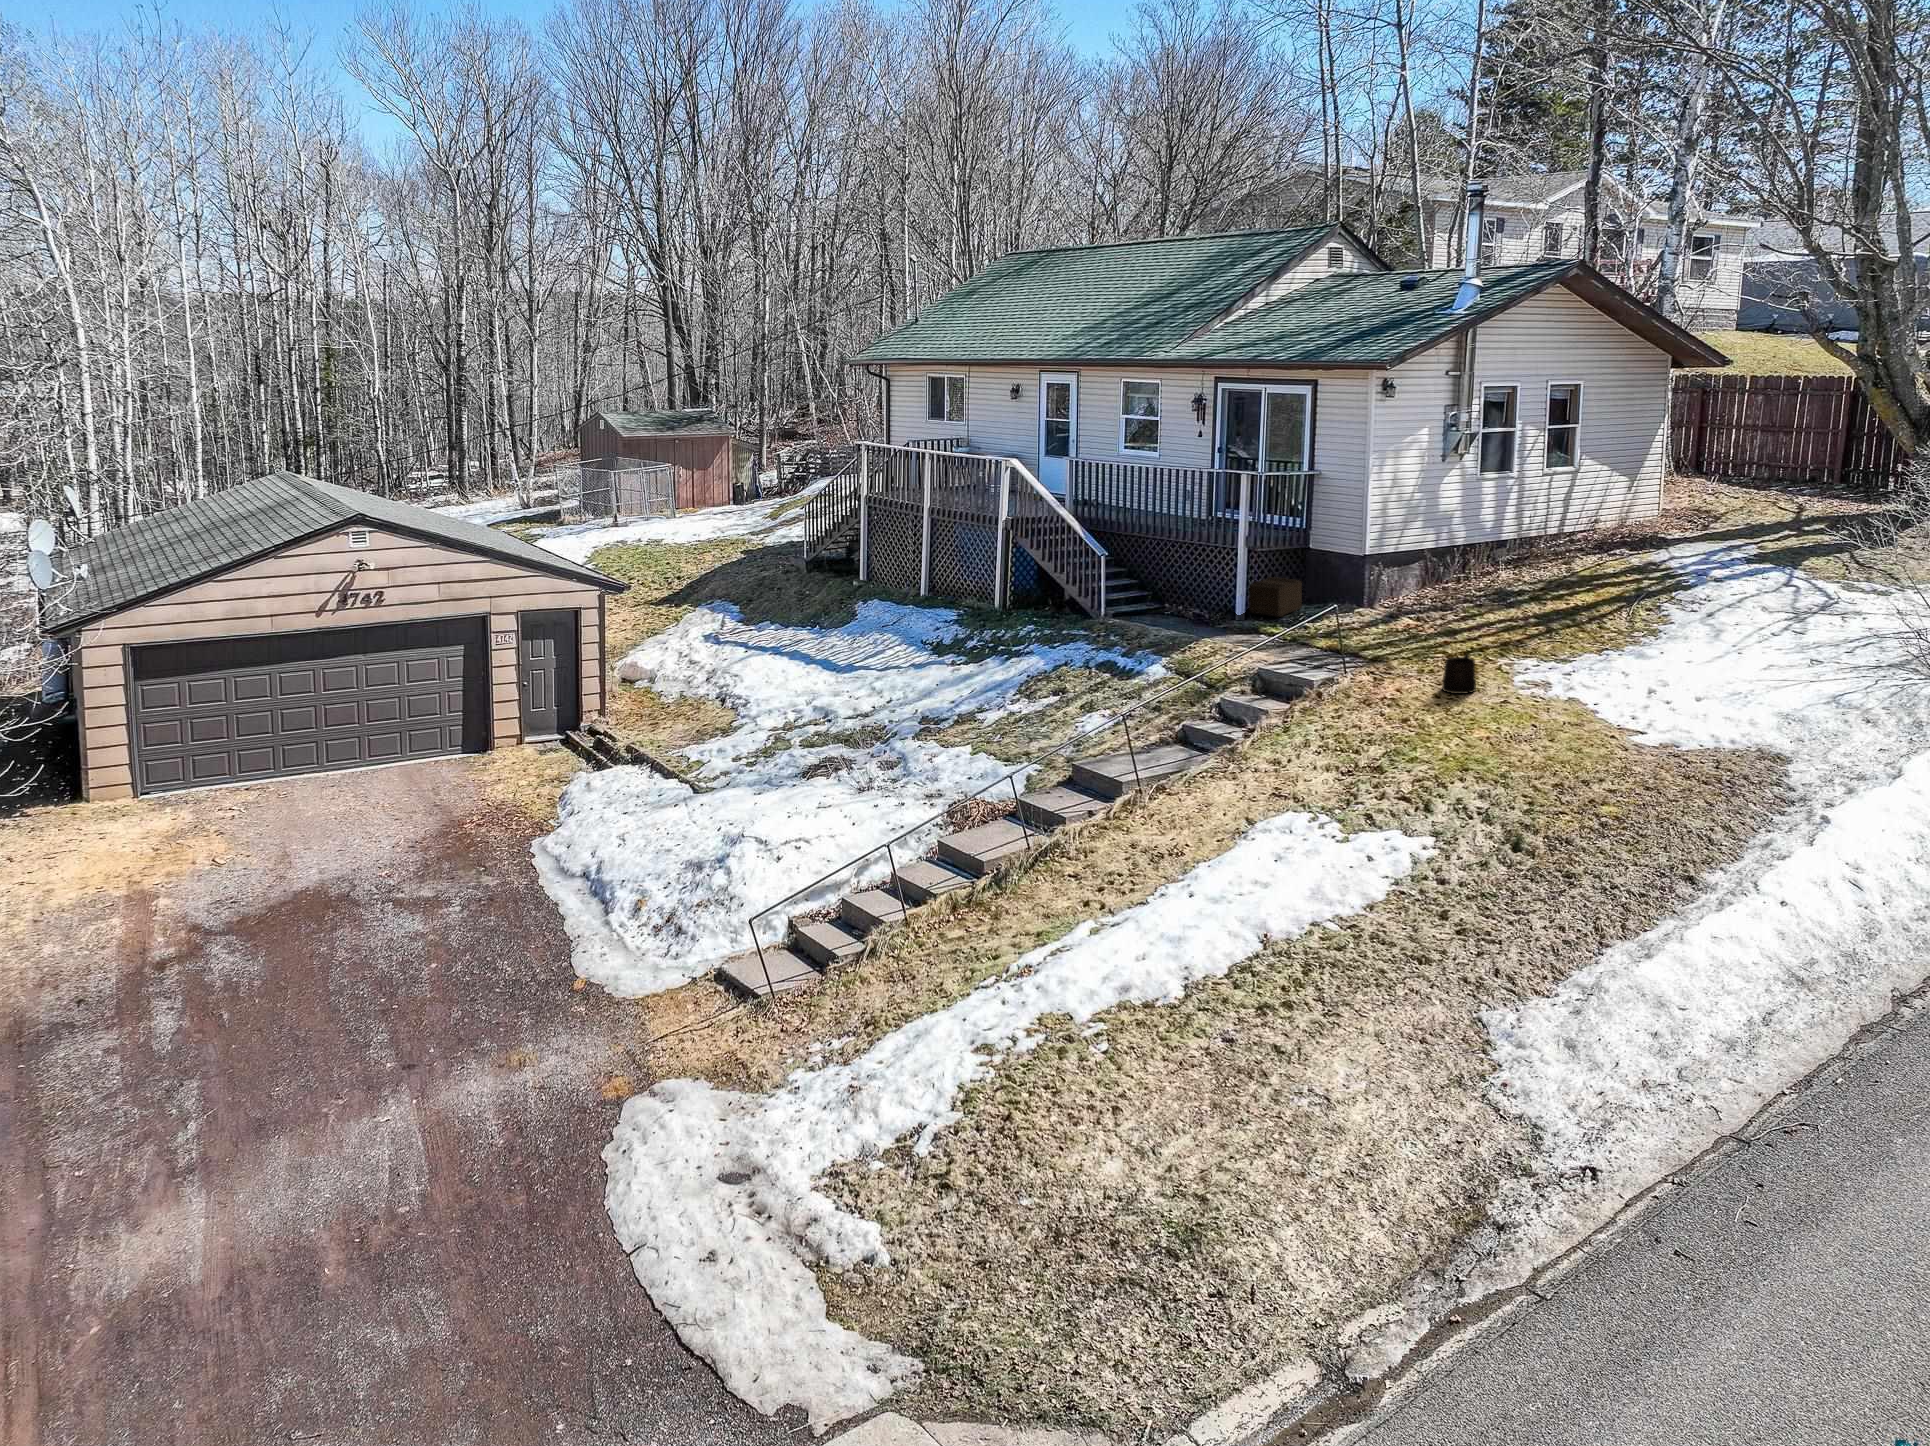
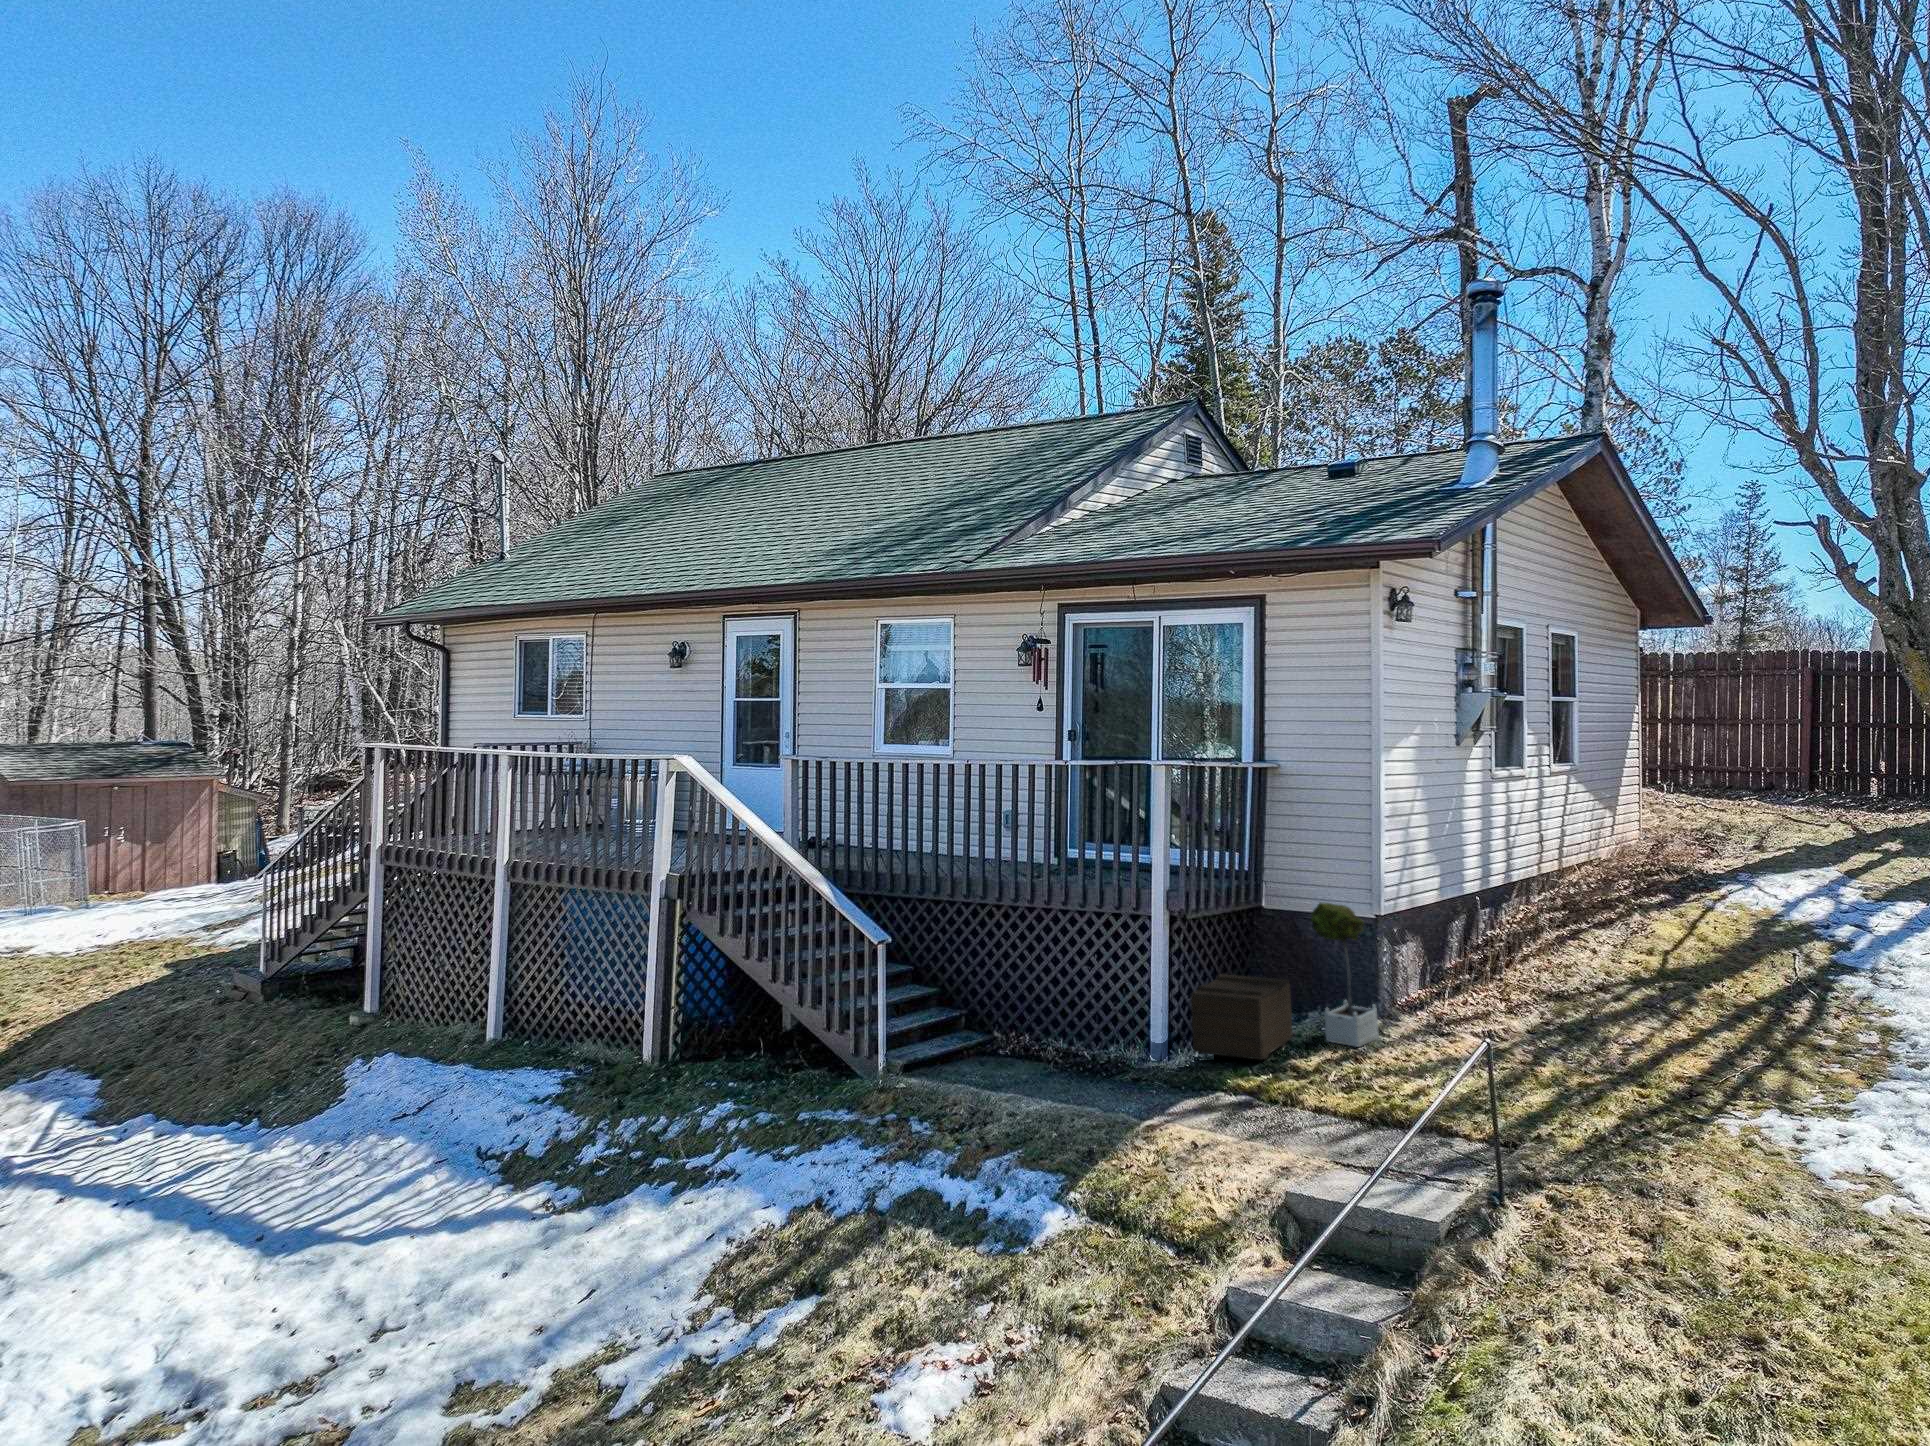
potted tree: none [1313,543,1344,614] -> present [1311,903,1379,1047]
bucket: present [1442,654,1476,694] -> none [1793,1151,1881,1260]

